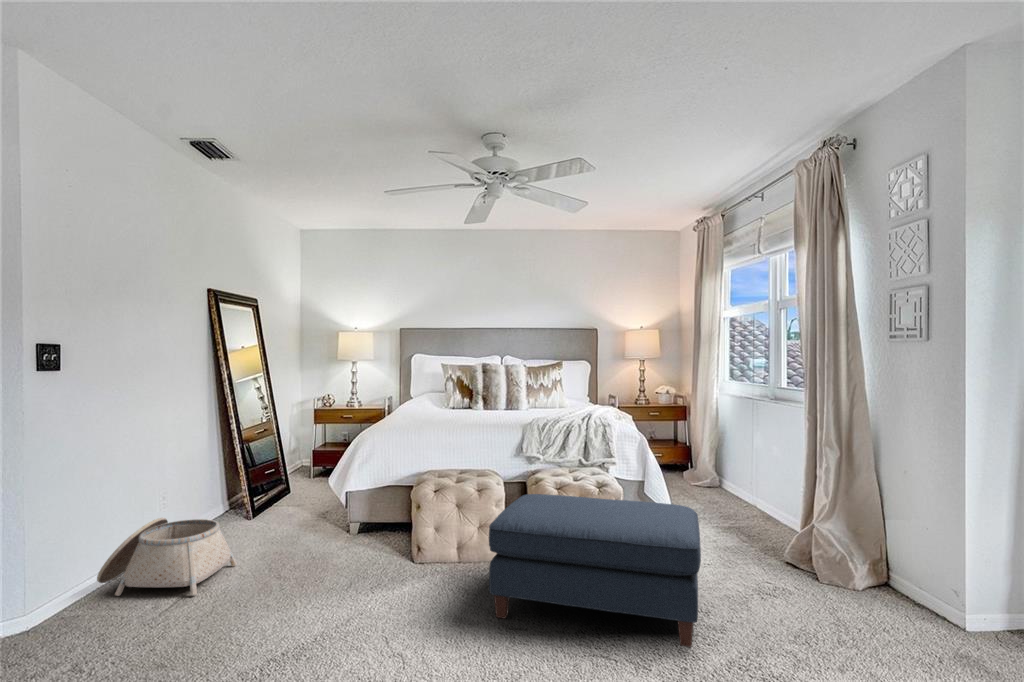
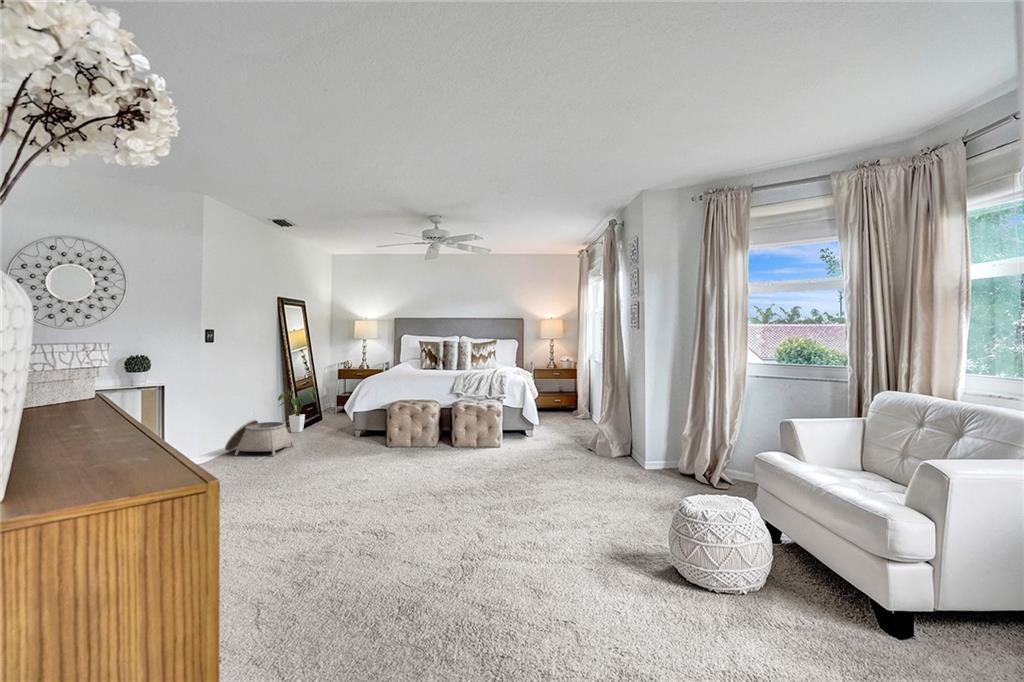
house plant: none [209,449,278,526] -> present [278,390,315,433]
ottoman: present [489,494,701,647] -> none [418,409,528,472]

